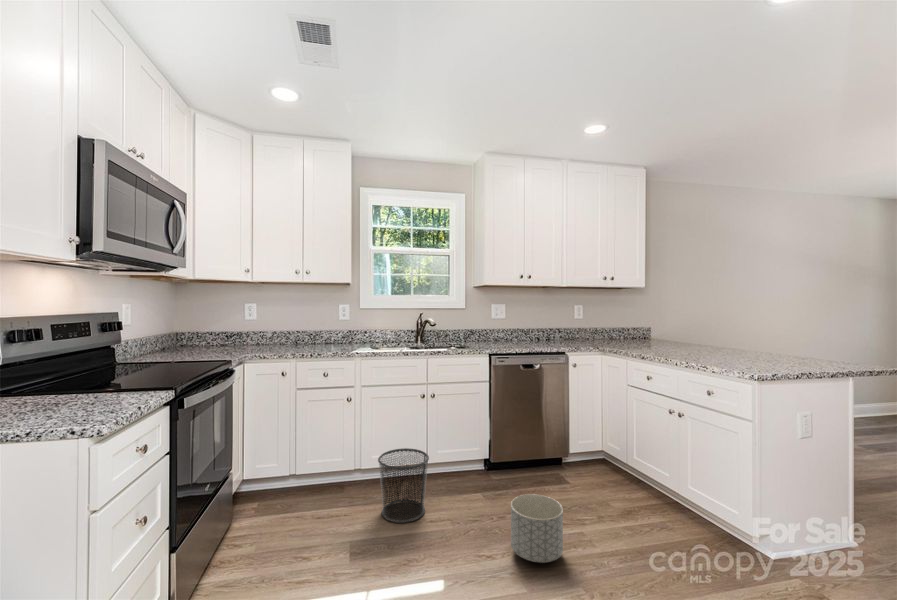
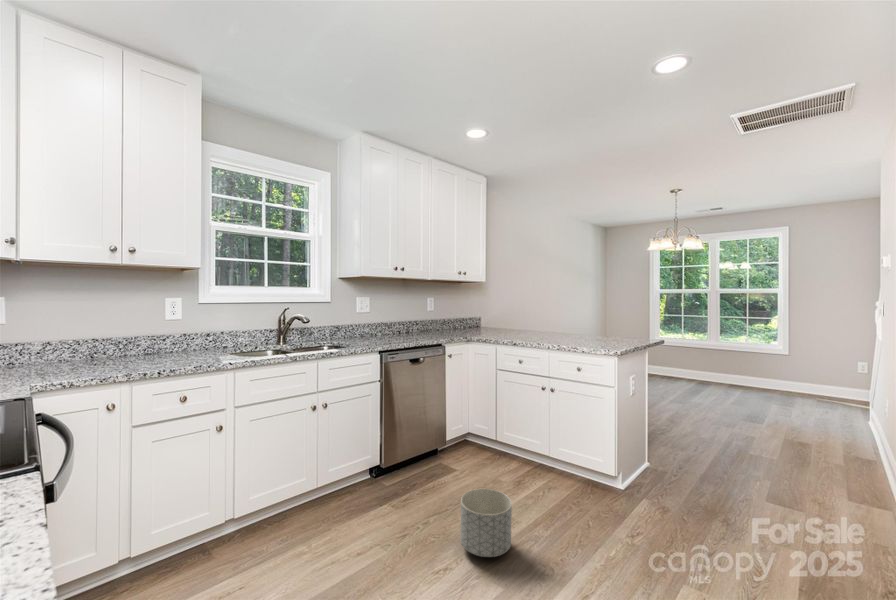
waste bin: present [378,448,429,523] -> none [285,474,351,571]

